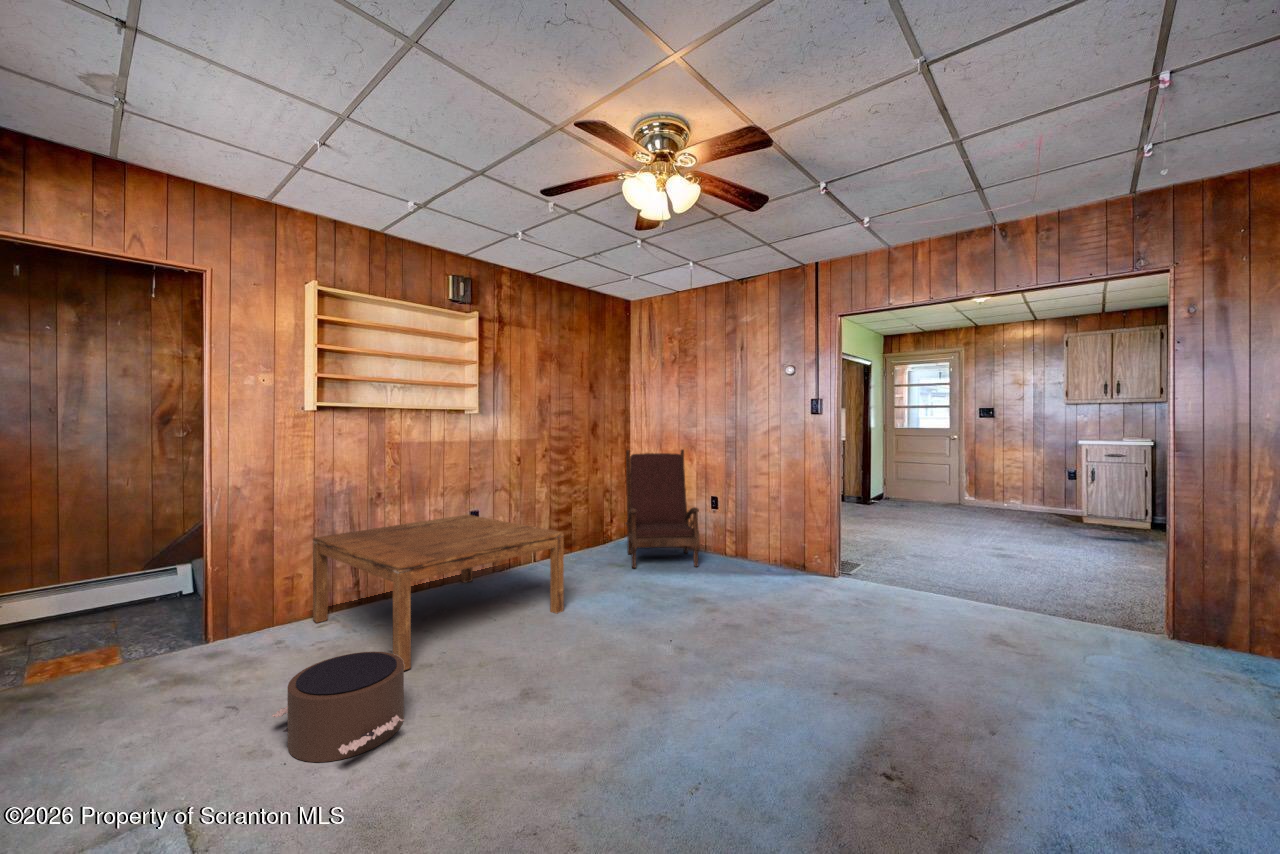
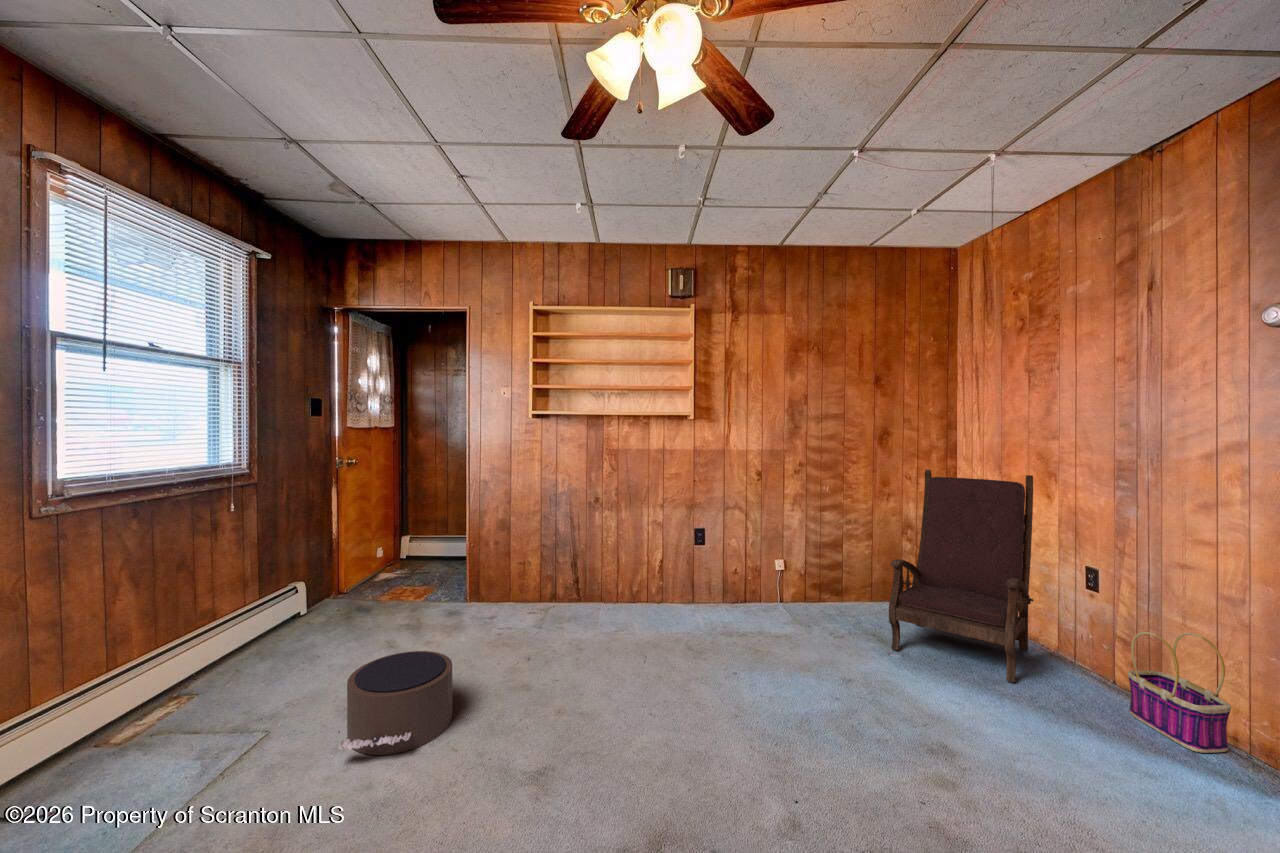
coffee table: present [313,515,564,670] -> none [500,531,722,685]
basket: none [743,518,781,570] -> present [1128,632,1231,753]

